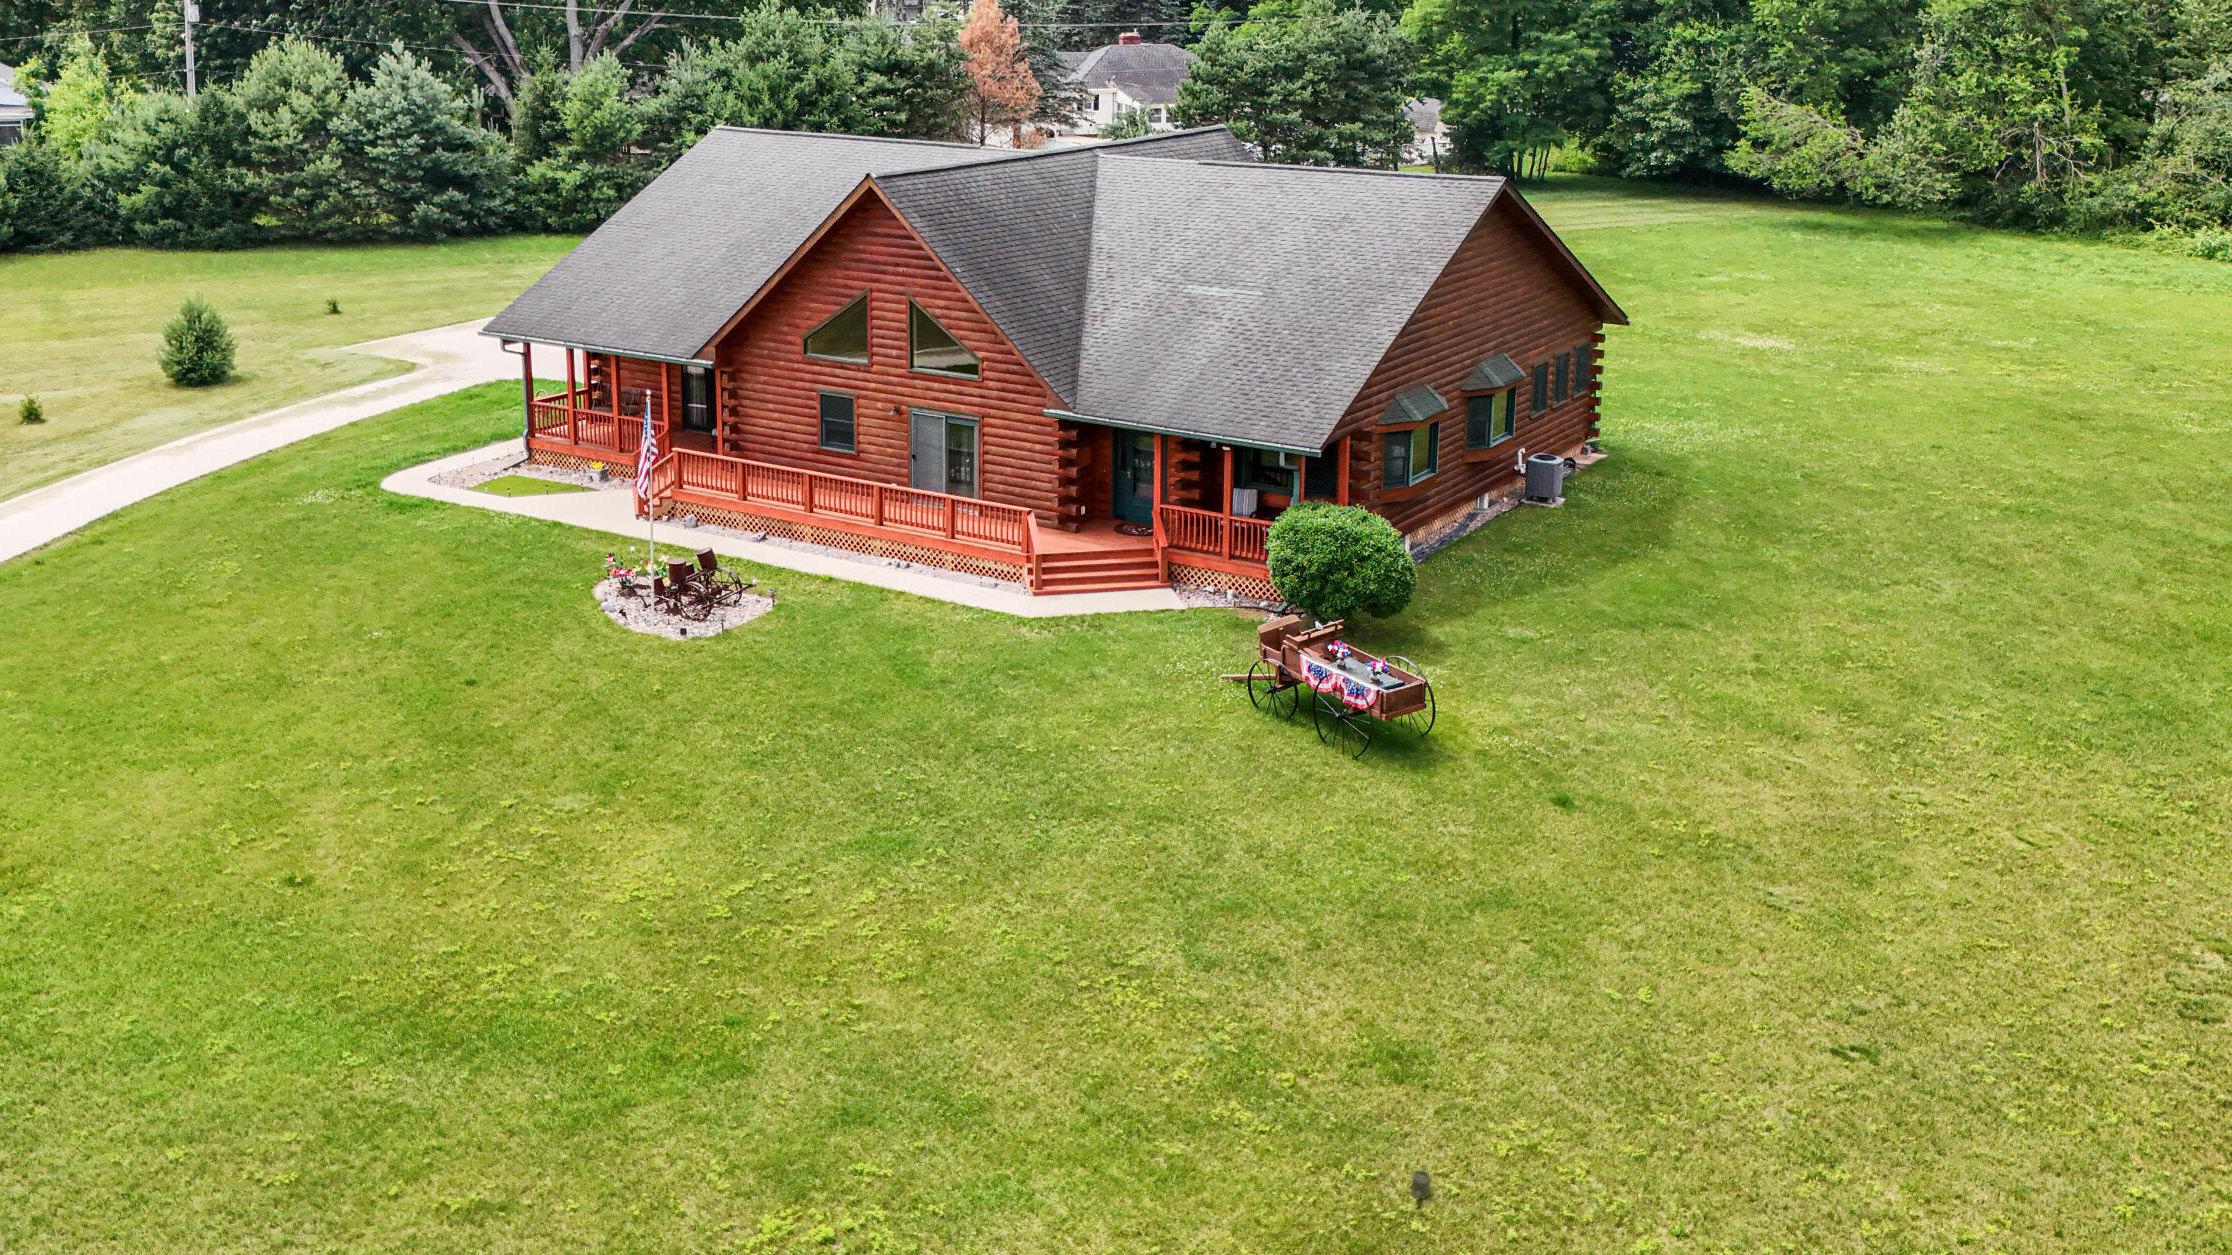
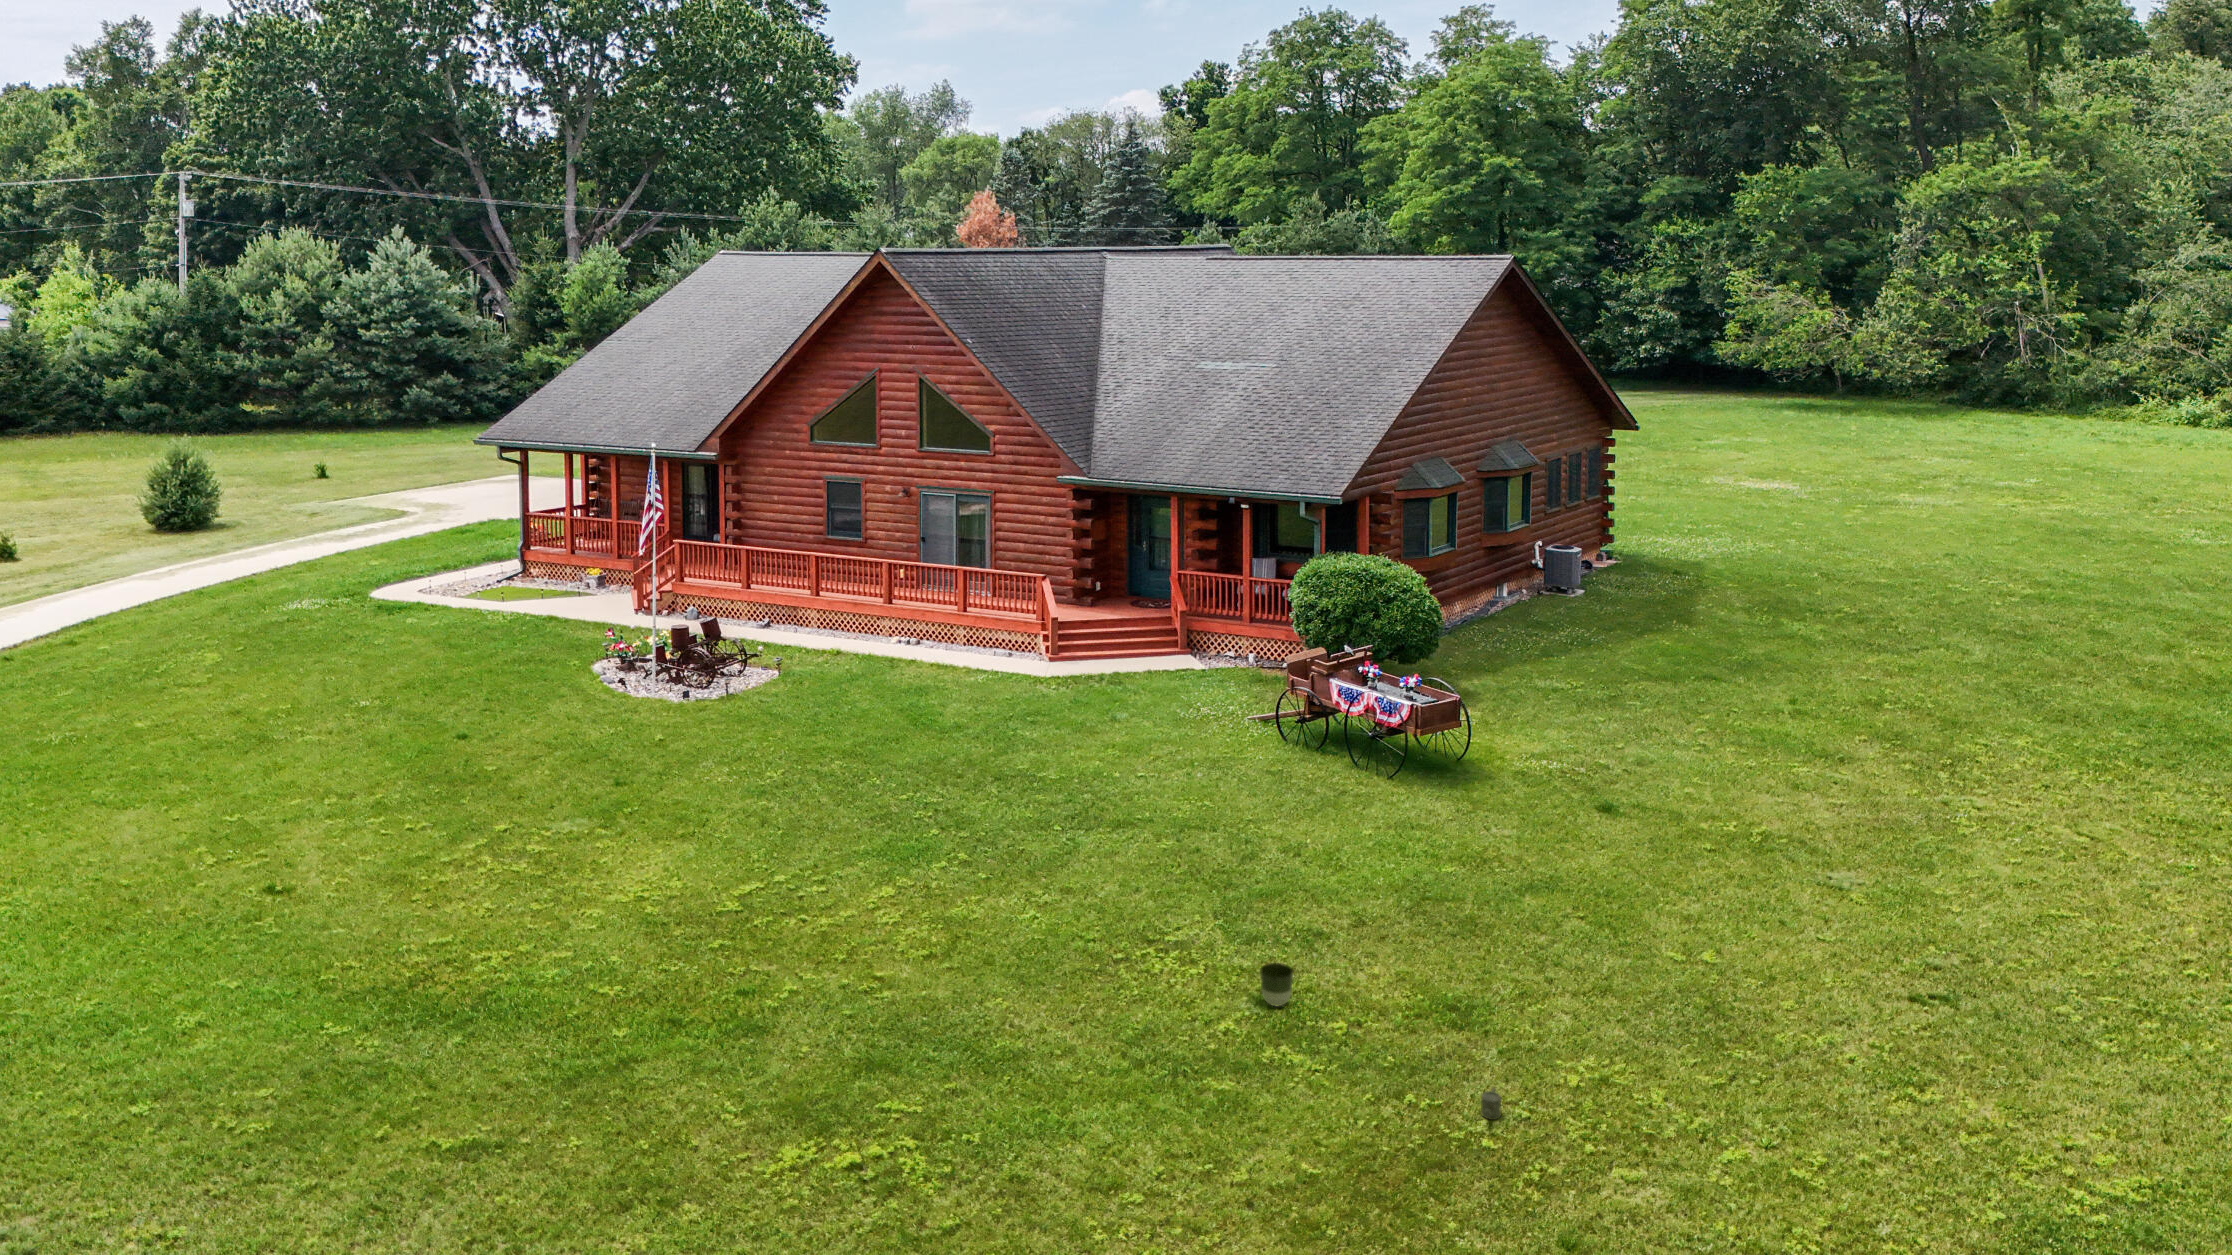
planter: none [1215,1010,1245,1052] -> present [1260,963,1293,1006]

